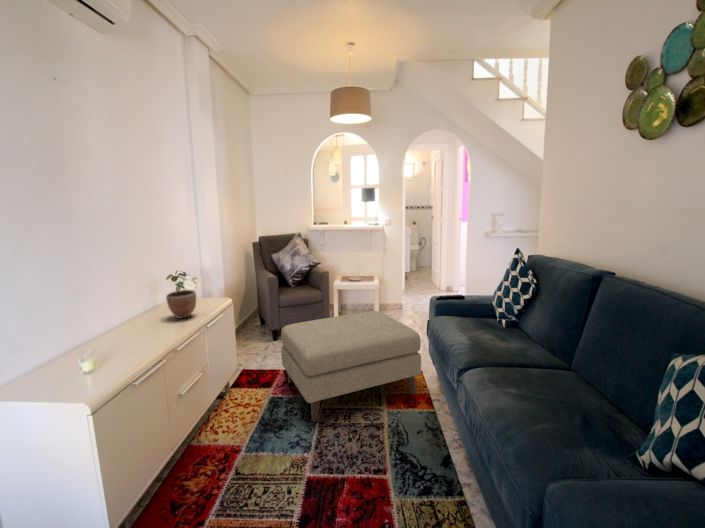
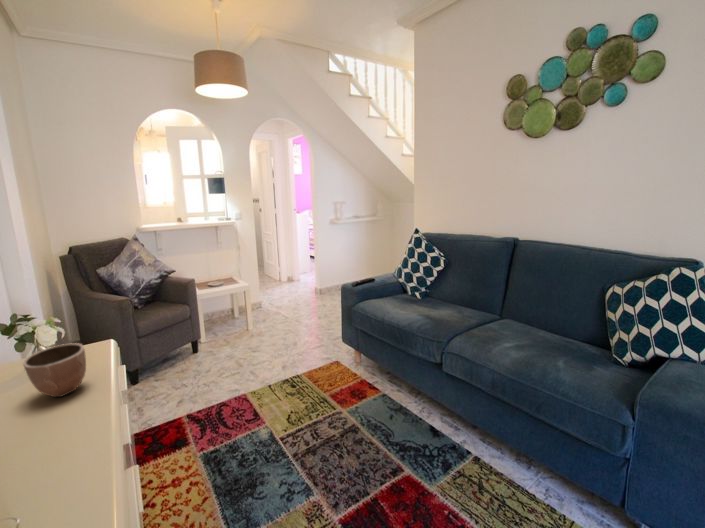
ottoman: present [281,311,421,422] -> none [192,312,356,458]

